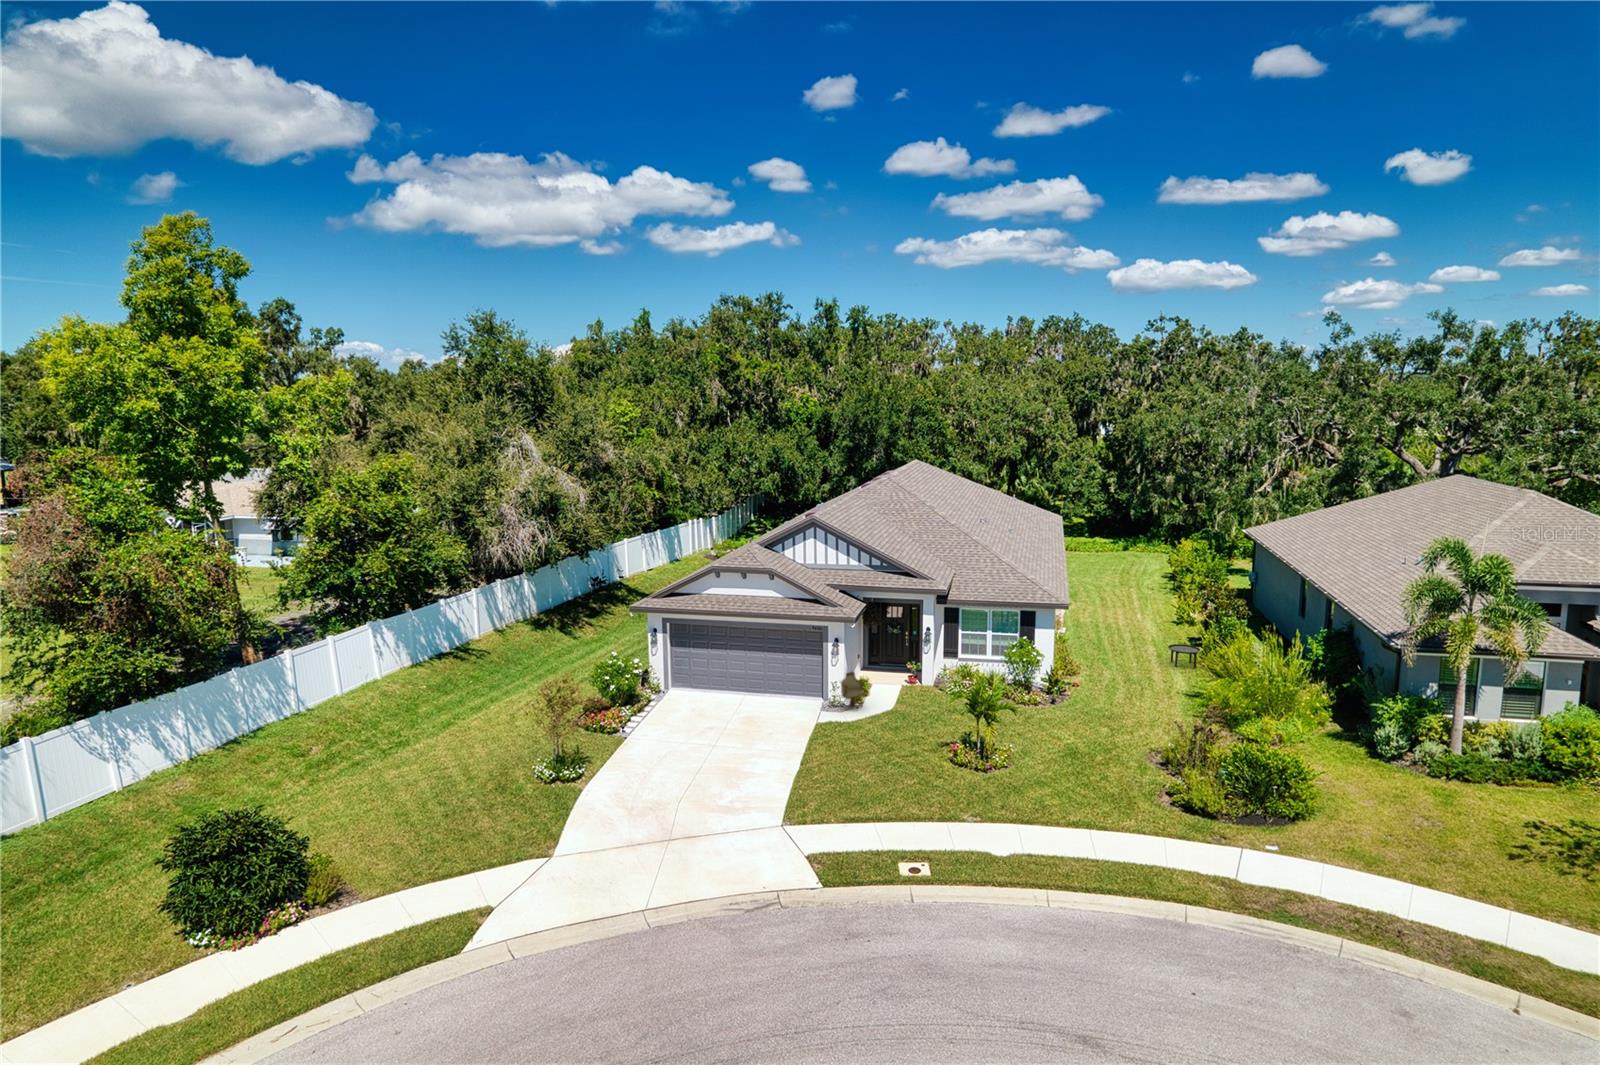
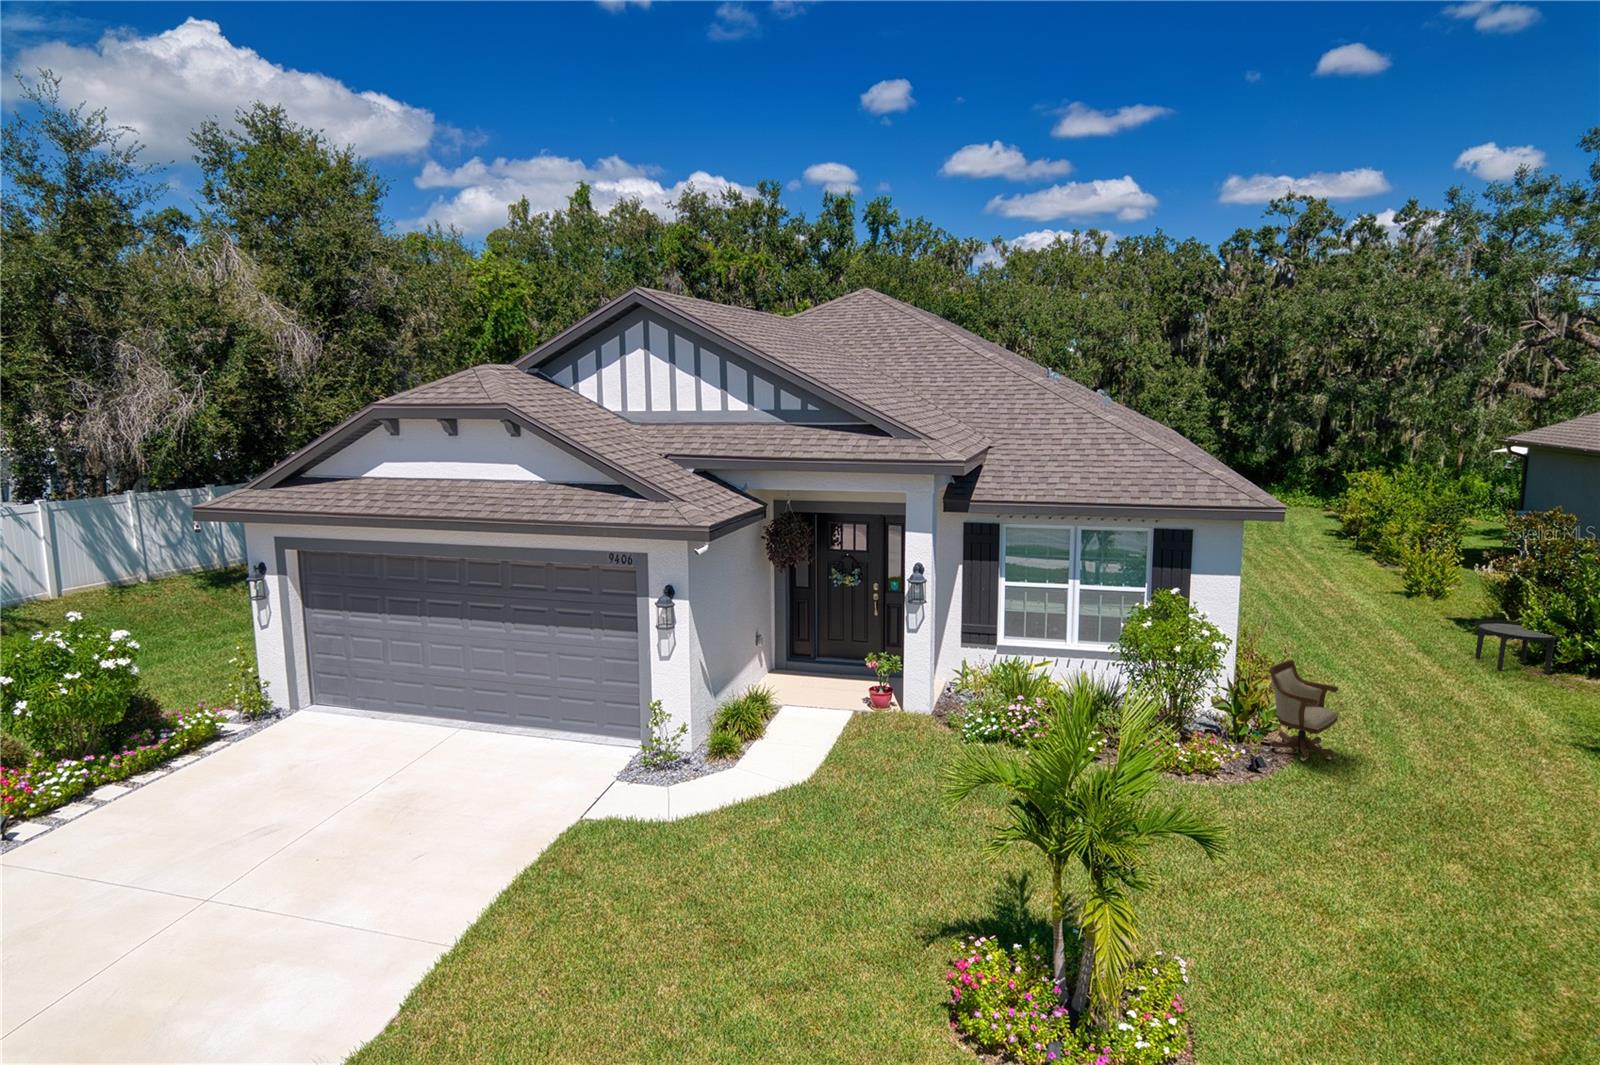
chair: present [841,672,865,709] -> present [1269,660,1338,762]

